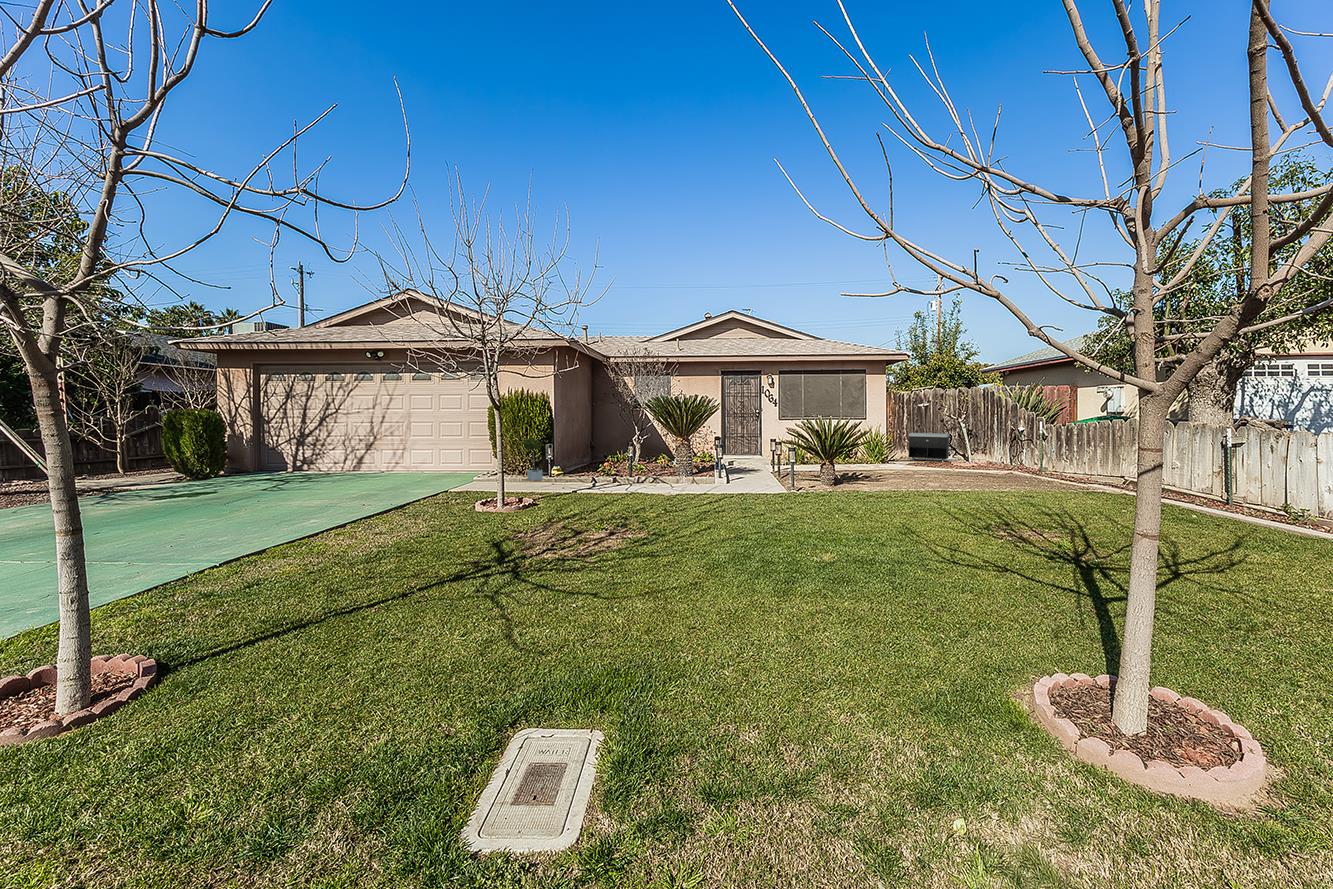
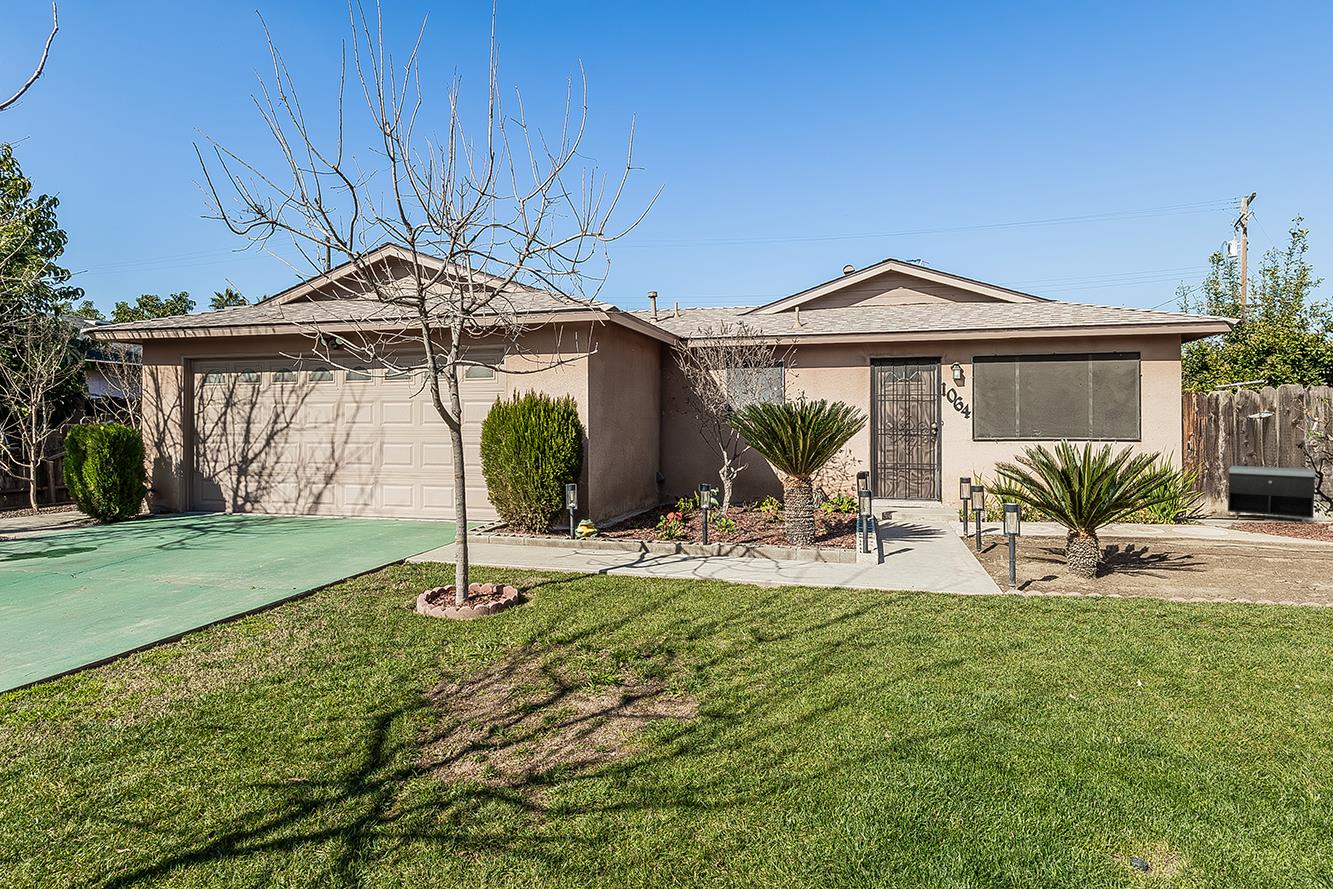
potted tree: present [524,438,543,481] -> none [529,473,560,544]

